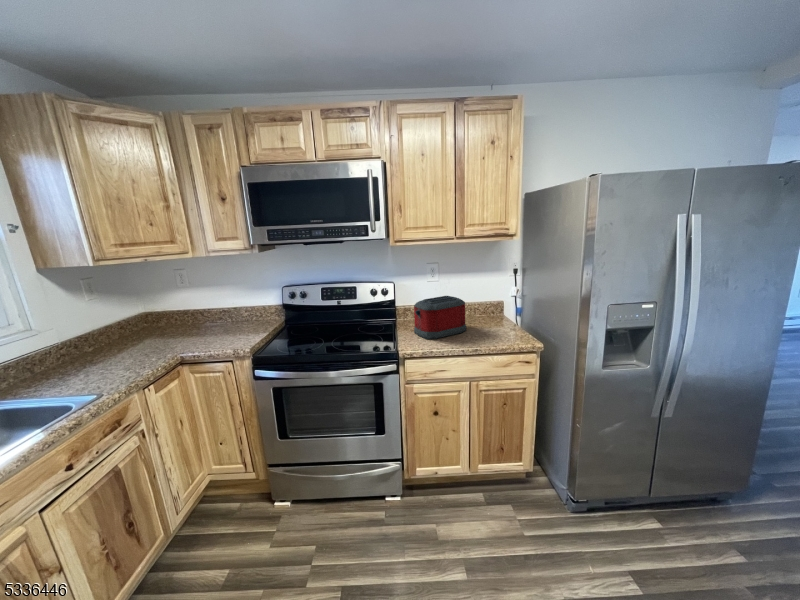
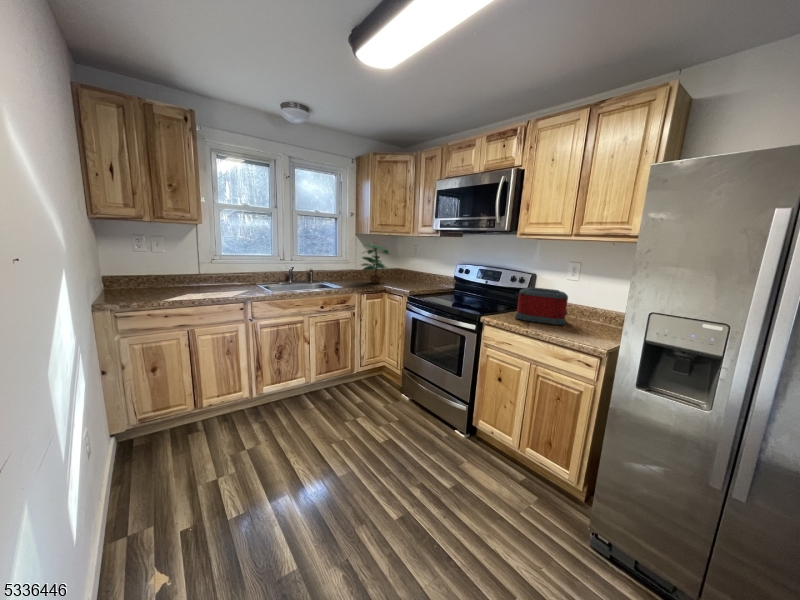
potted plant: none [84,284,164,356] -> present [362,245,389,283]

